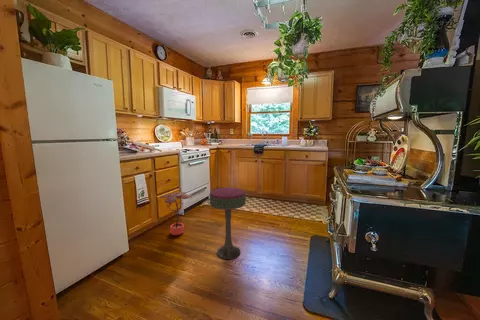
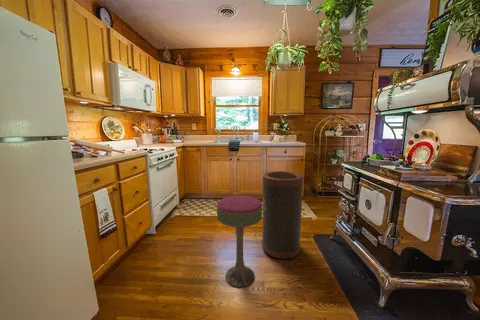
trash can: none [258,171,294,248] -> present [262,171,303,259]
potted plant: present [160,192,191,235] -> none [131,206,178,266]

